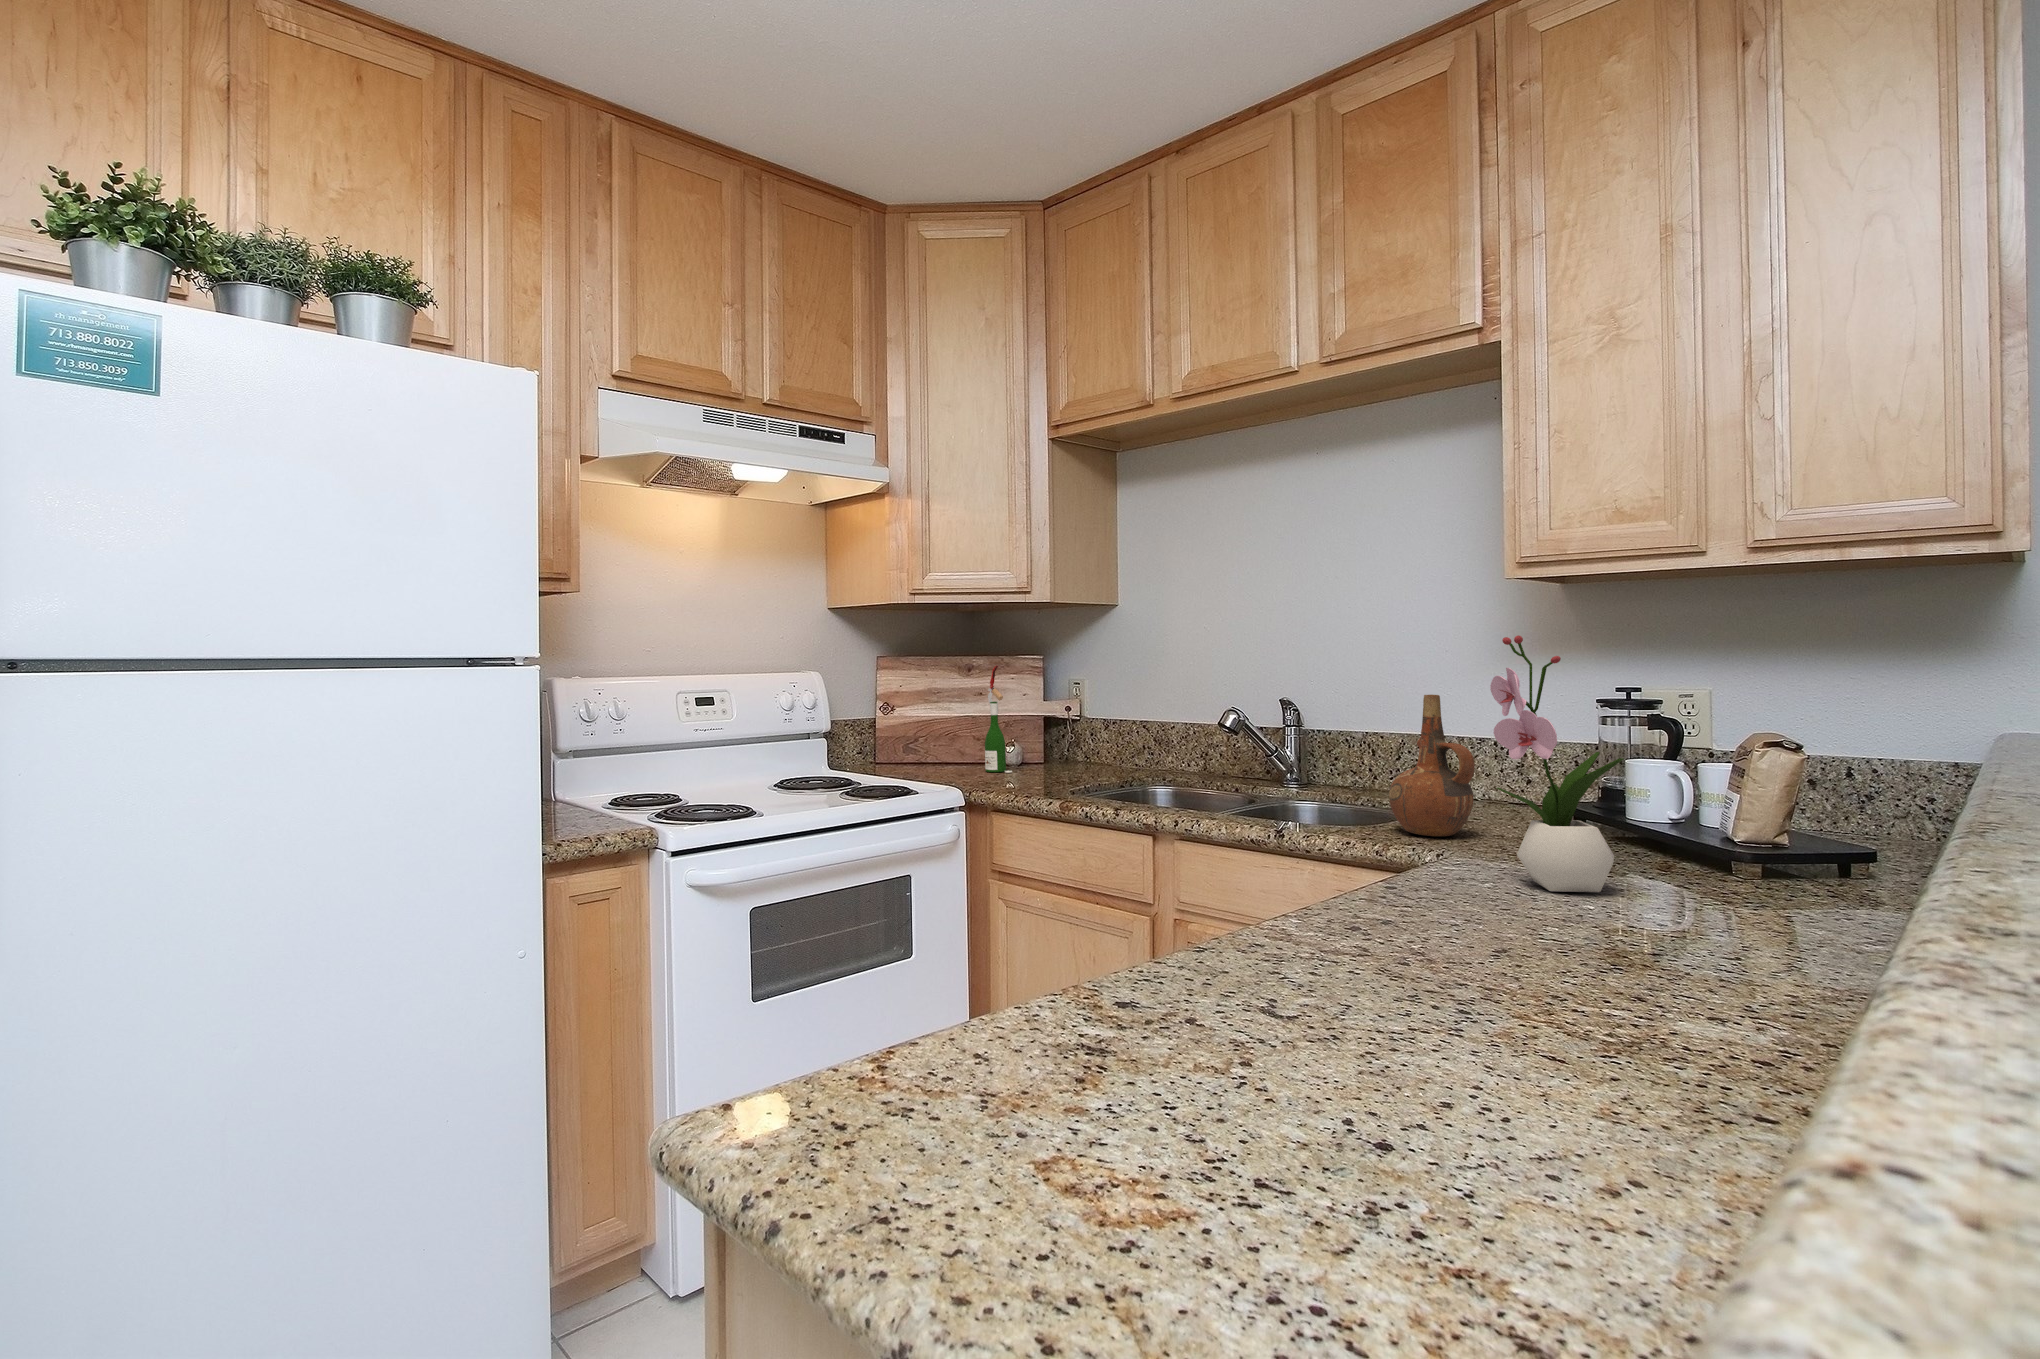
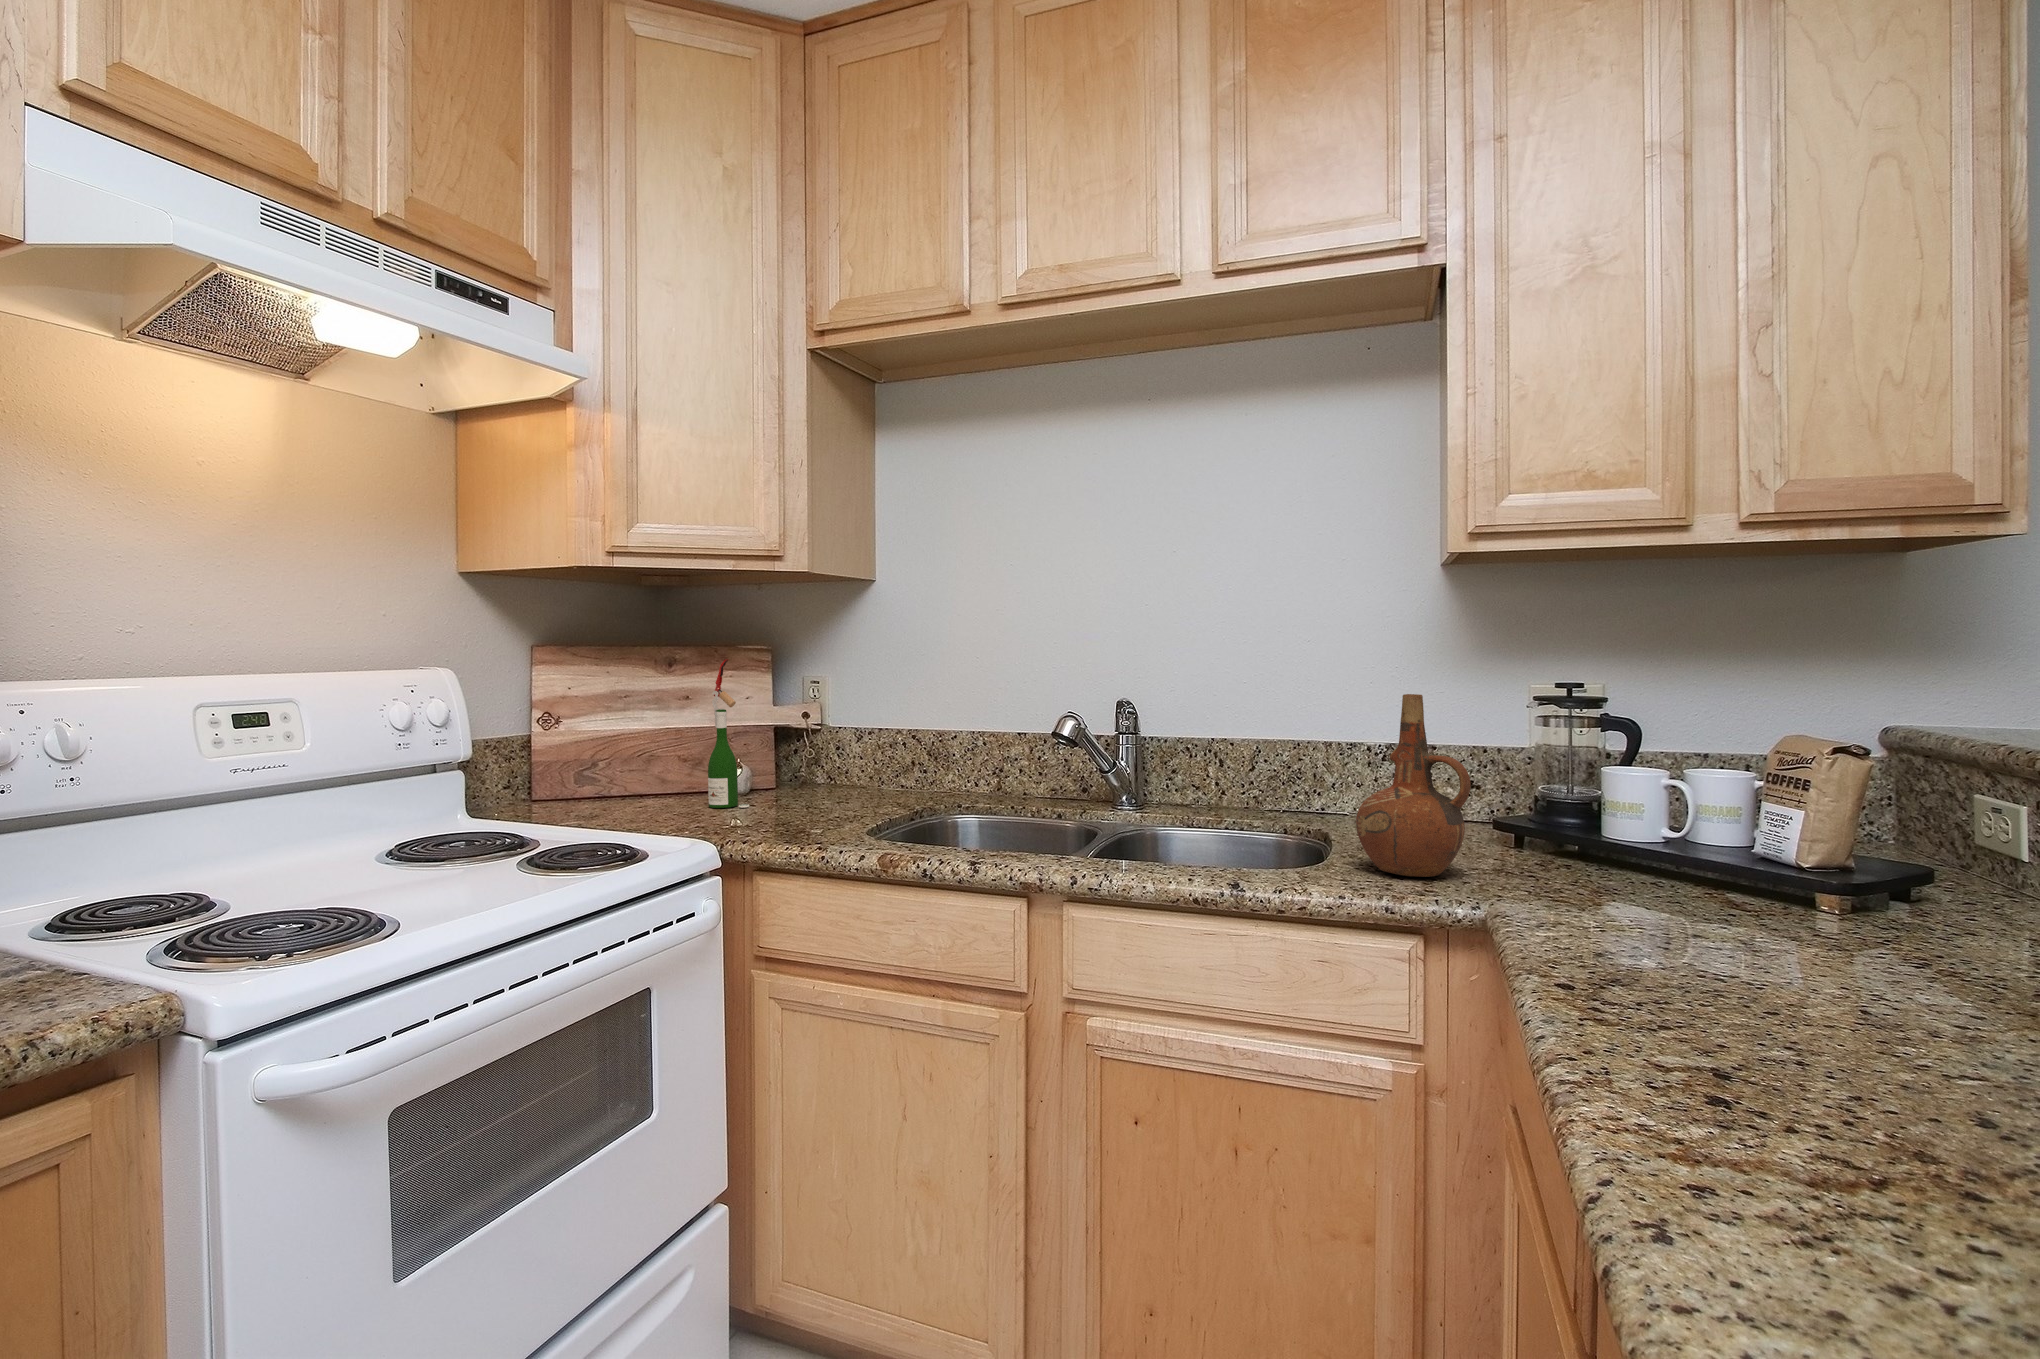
flower arrangement: present [1490,635,1623,892] -> none [1639,614,1834,966]

